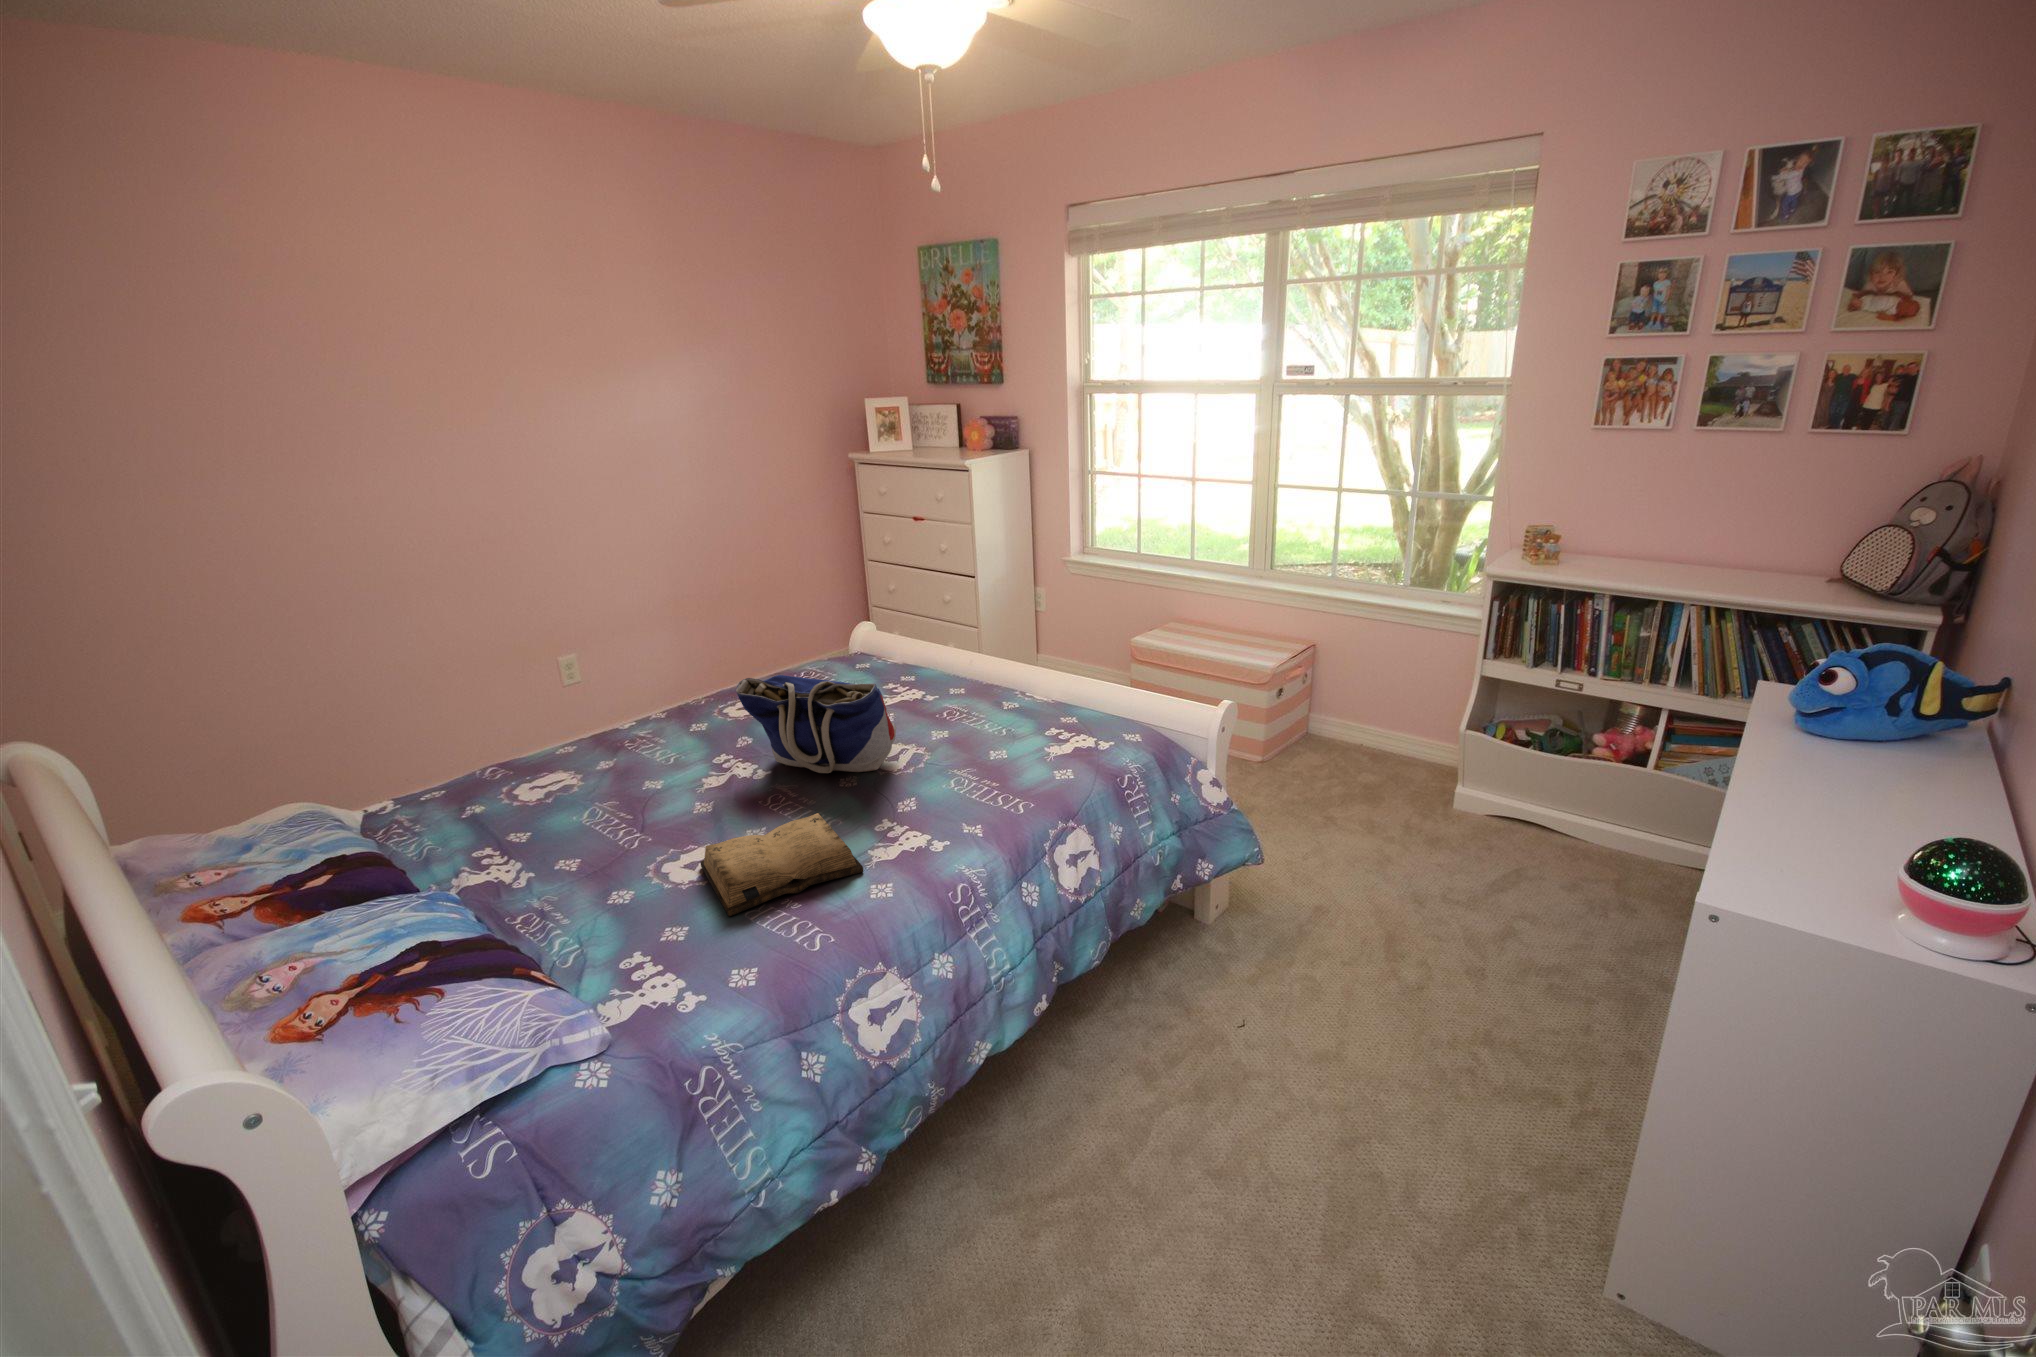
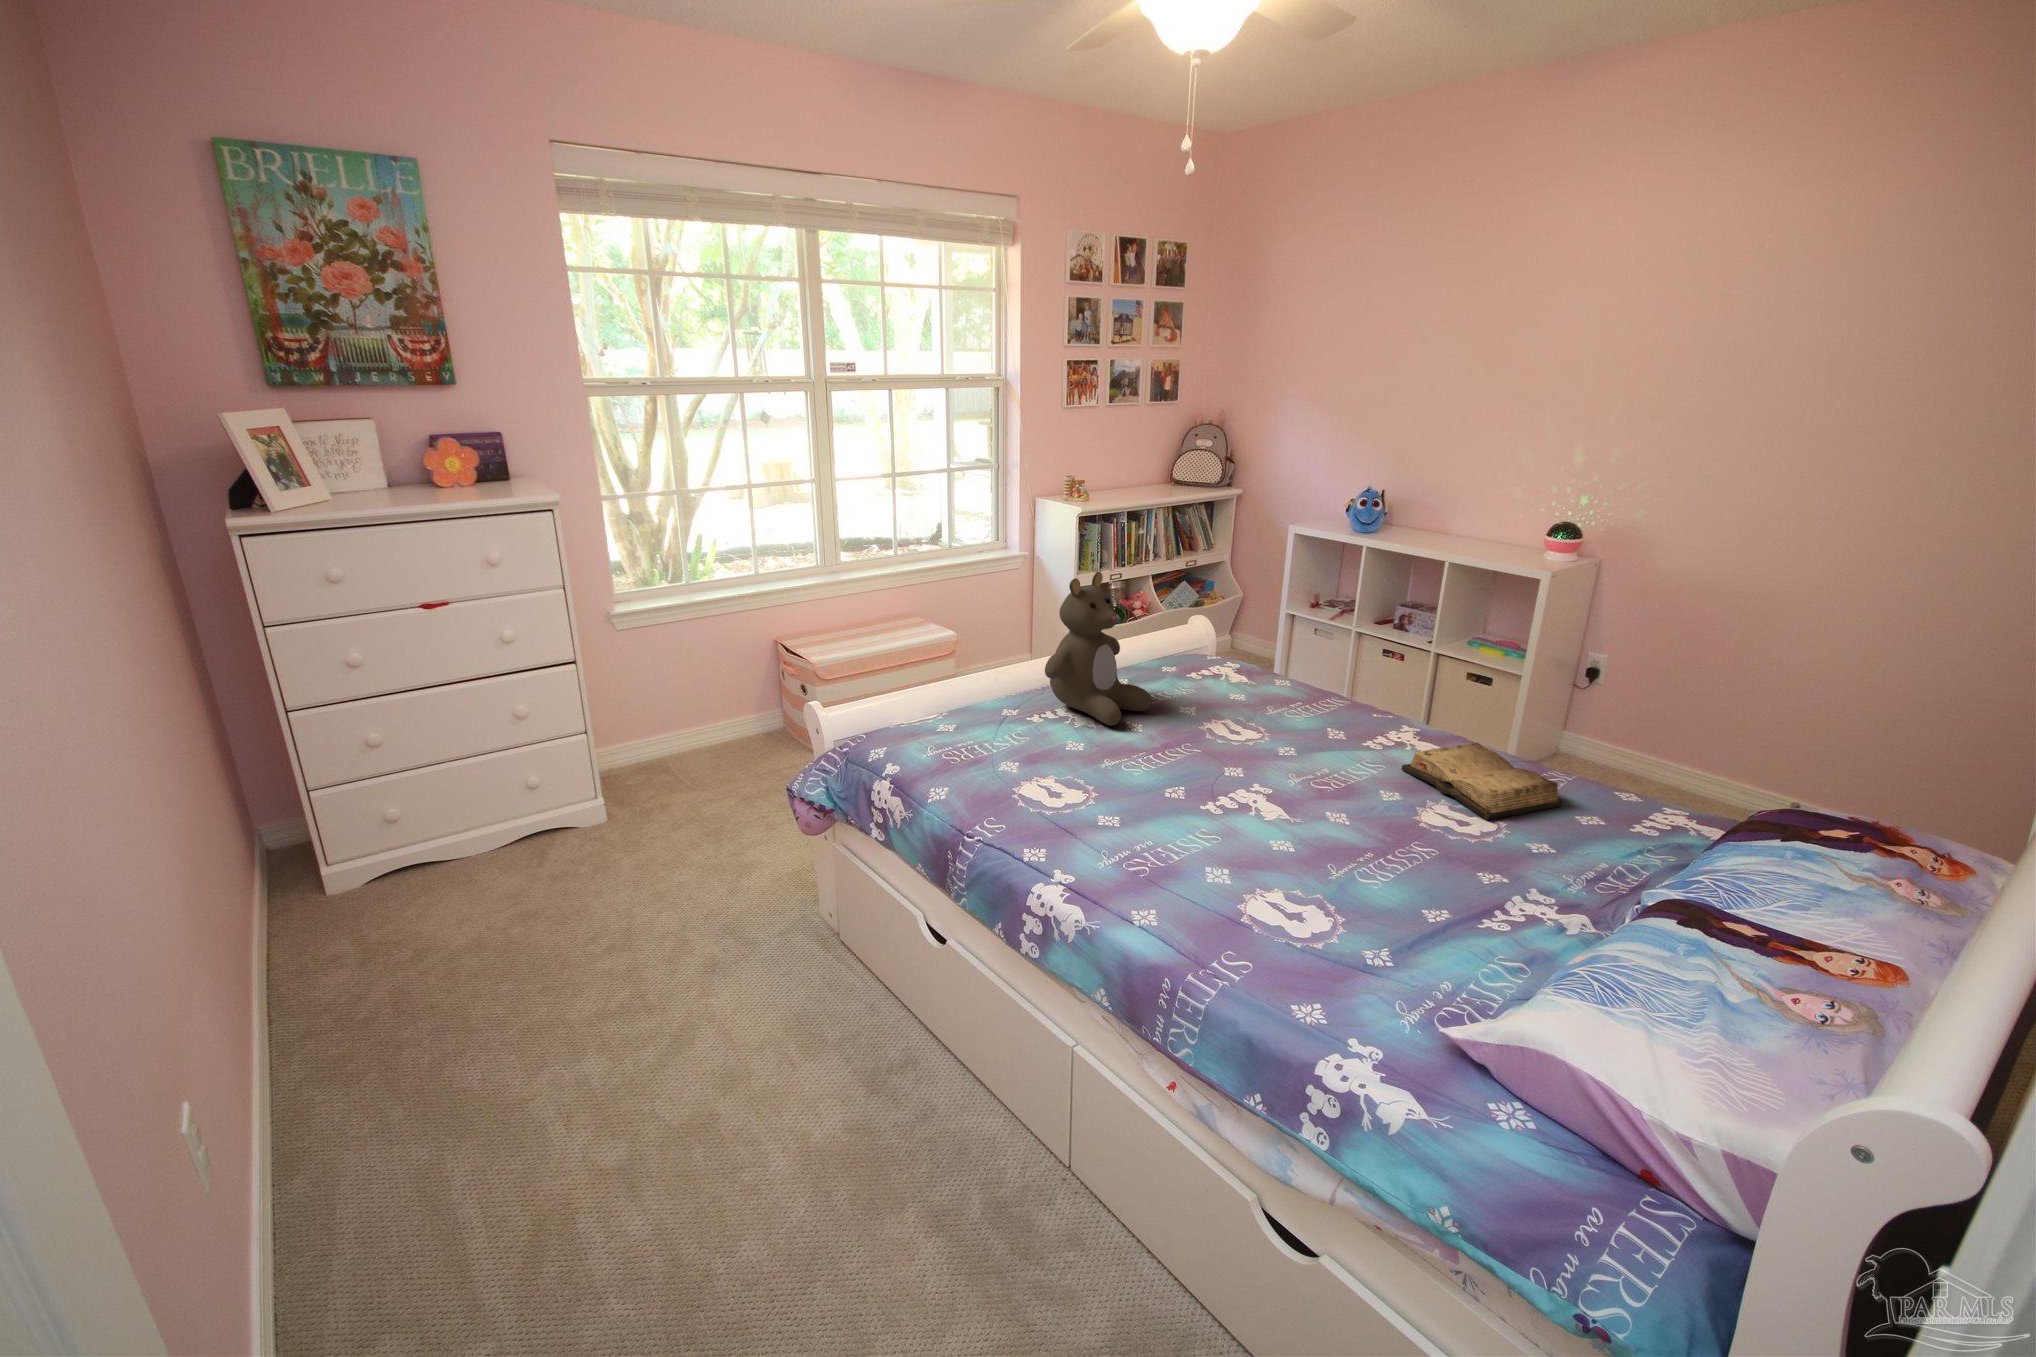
teddy bear: none [898,569,1001,712] -> present [1045,572,1152,726]
tote bag: present [736,675,896,773] -> none [1201,653,1328,786]

